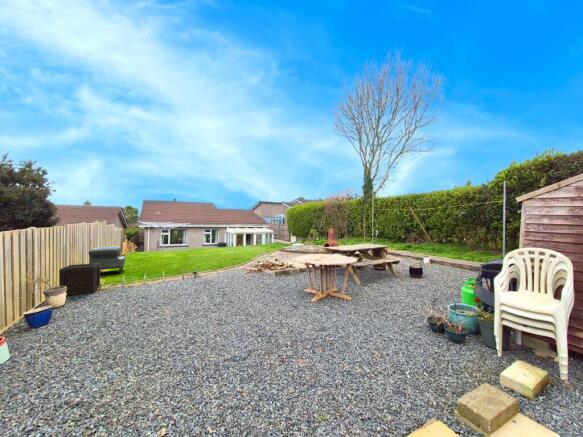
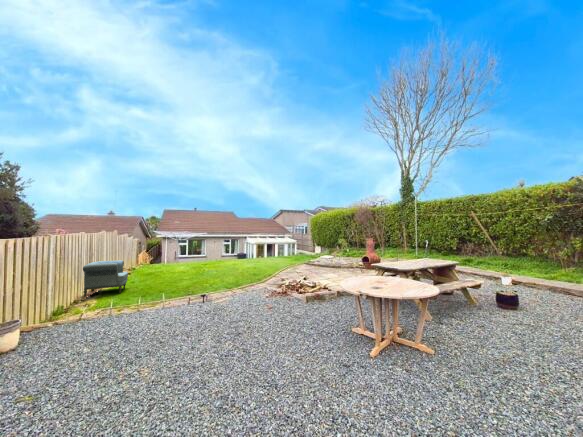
wooden crate: present [59,263,100,296] -> none [27,284,87,329]

